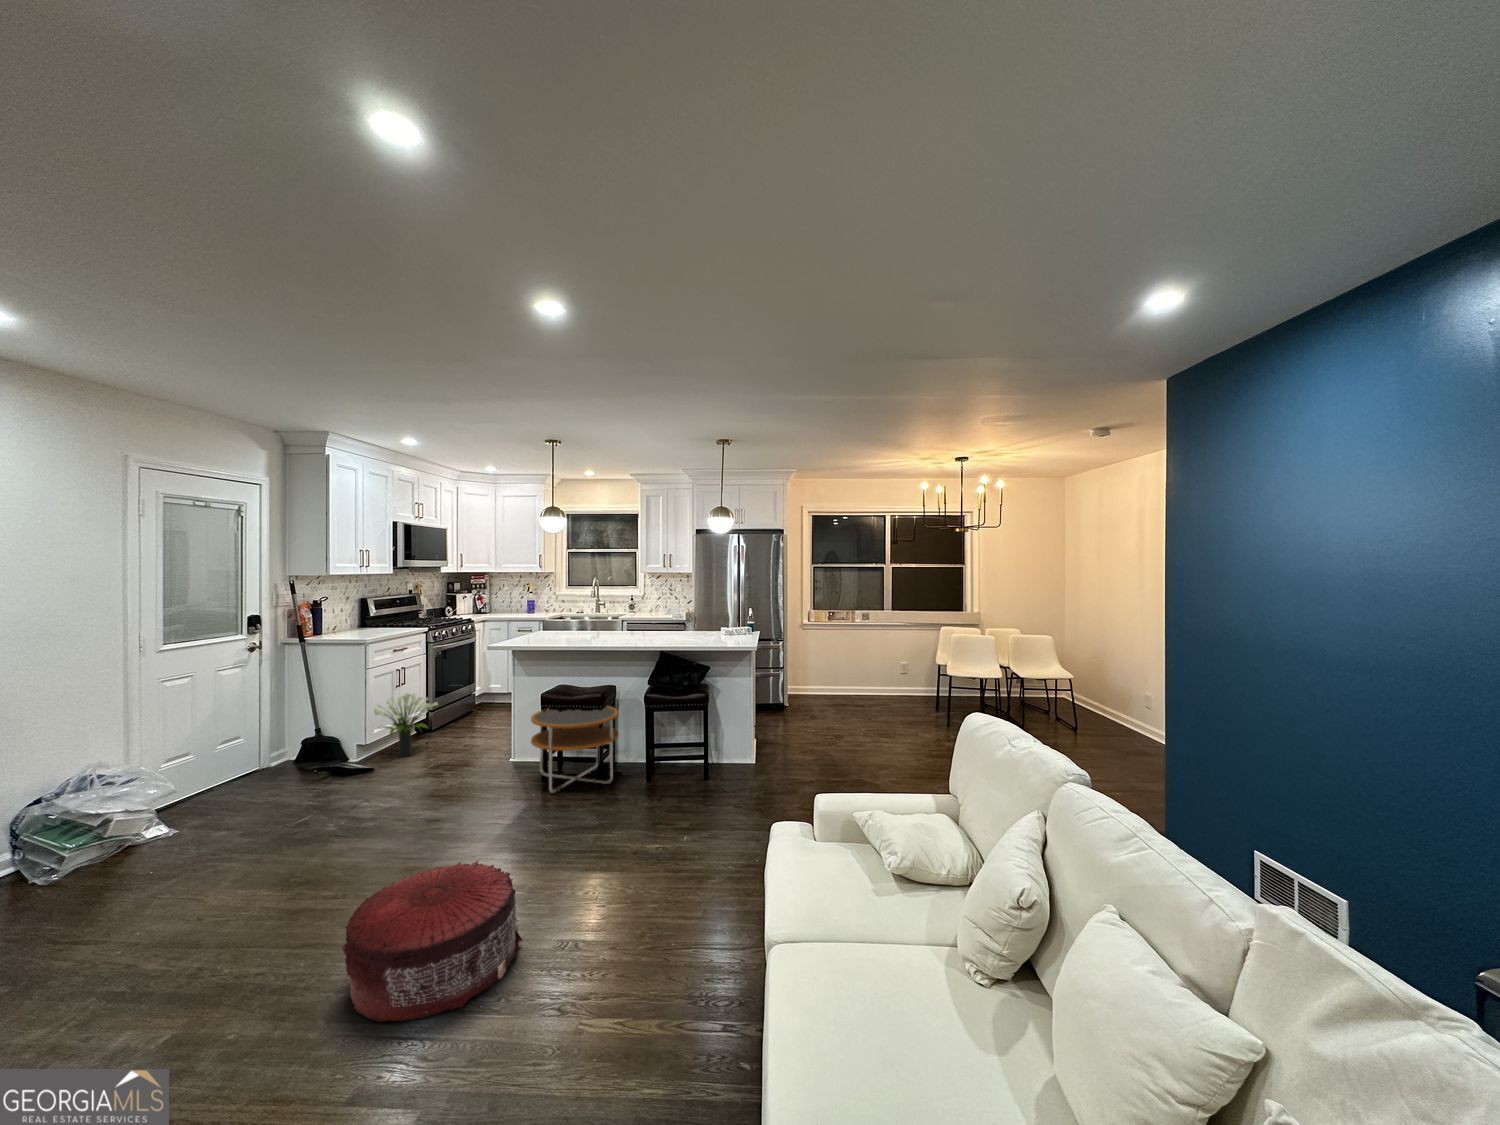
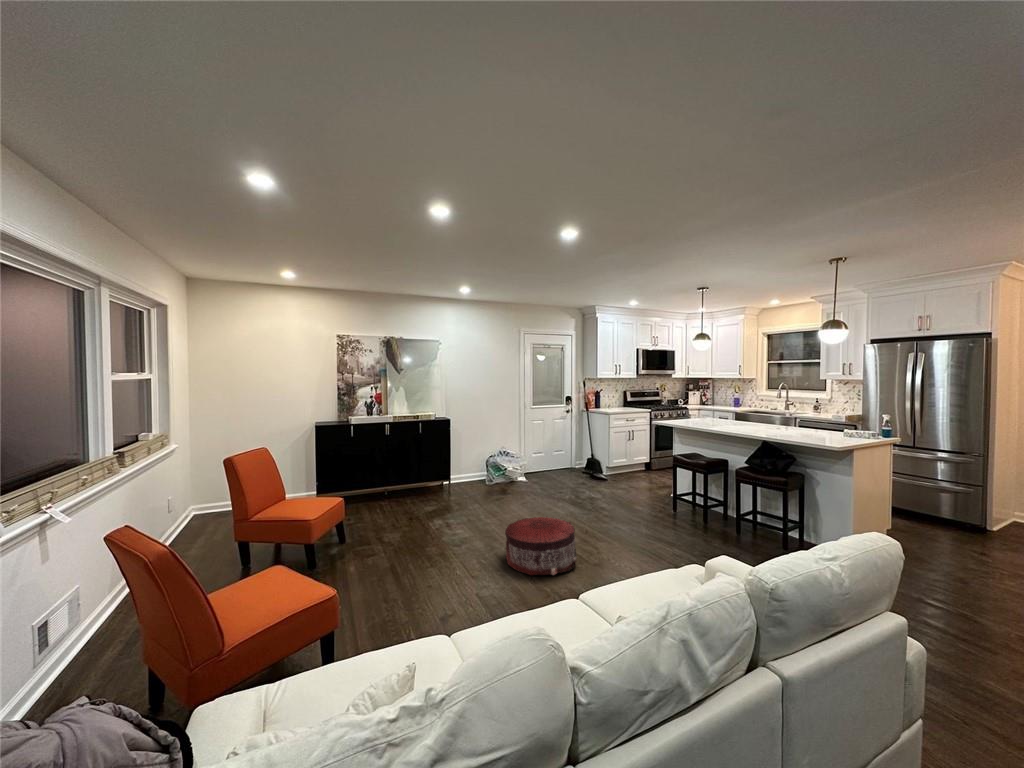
potted plant: present [374,694,438,757] -> none [612,444,646,479]
side table: present [531,706,618,793] -> none [666,466,728,525]

